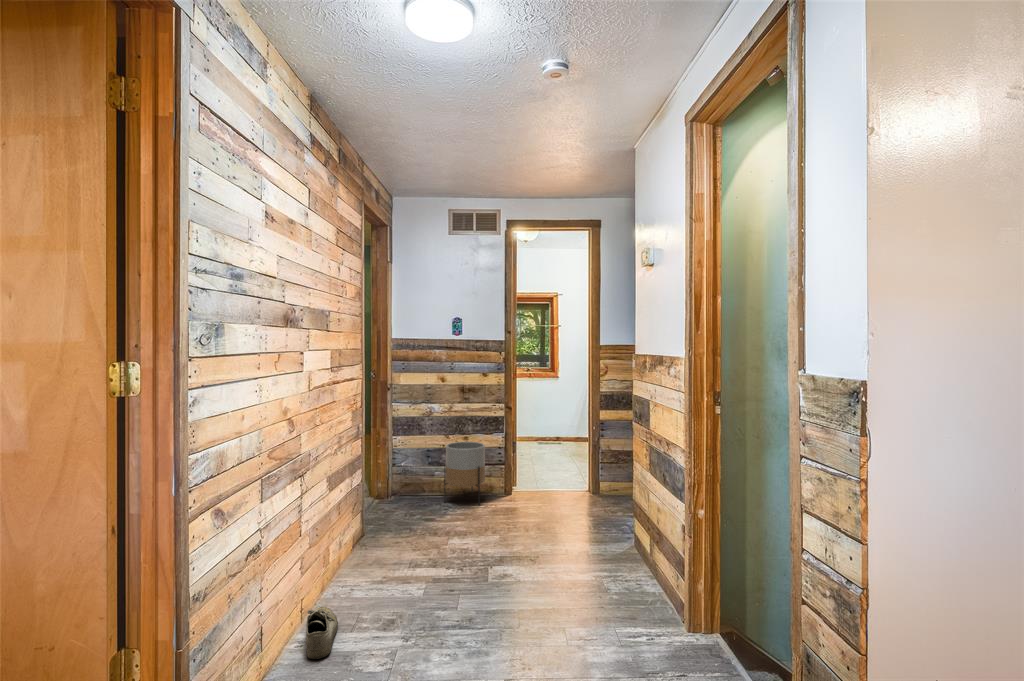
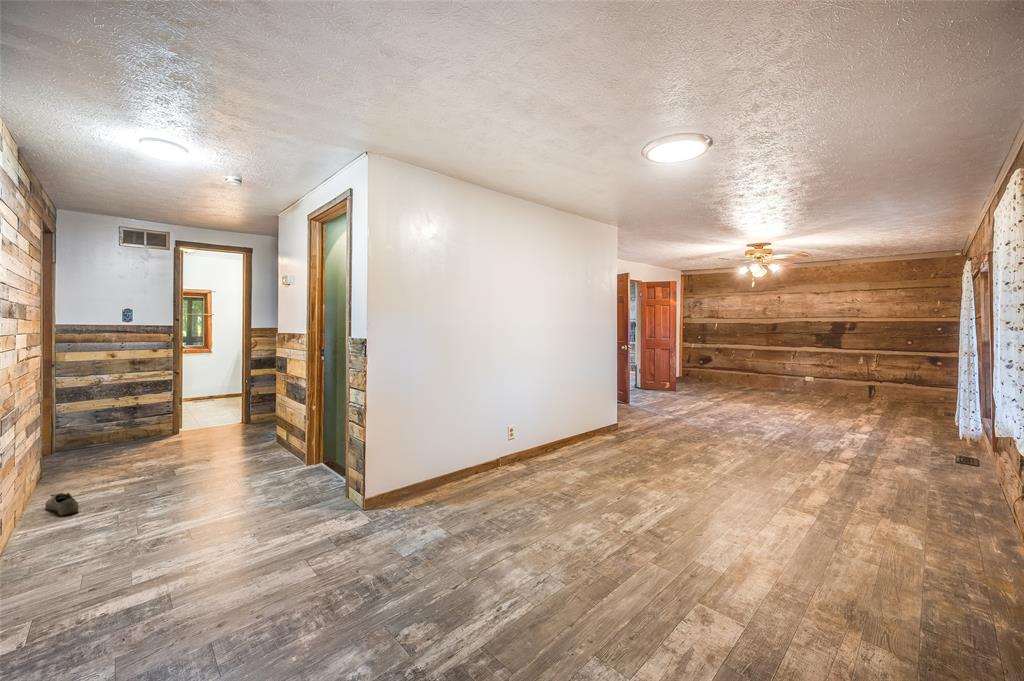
planter: present [444,442,485,505] -> none [119,400,158,447]

